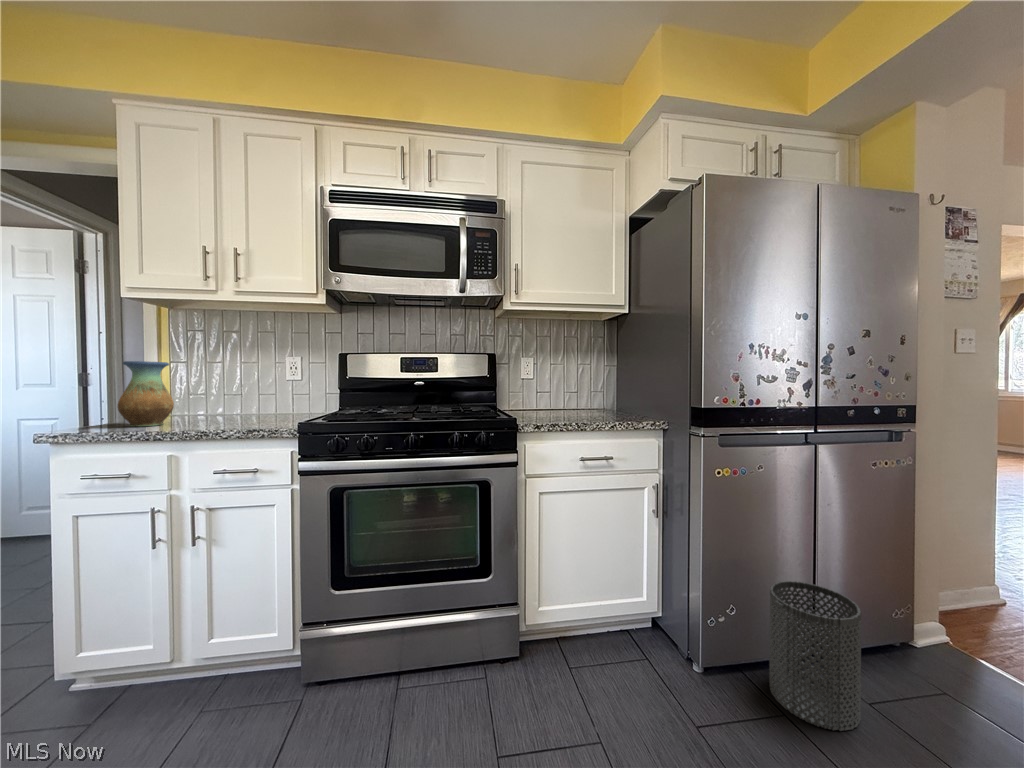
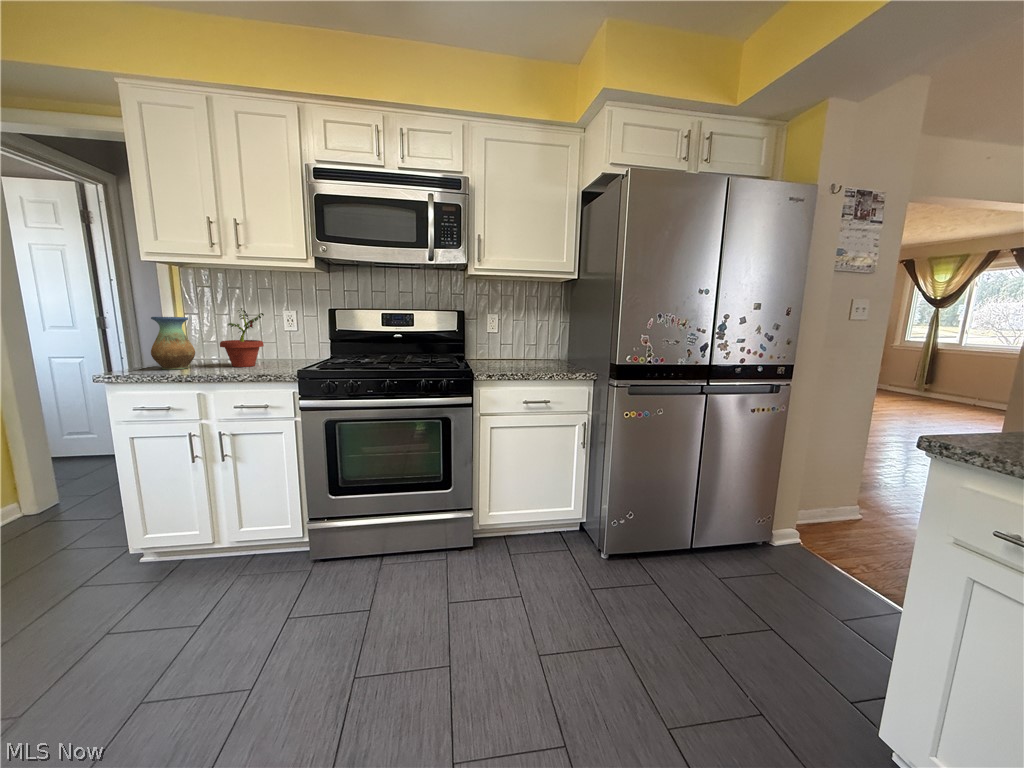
potted plant: none [205,352,263,422] -> present [220,308,264,367]
trash can: present [769,581,861,731] -> none [652,496,716,594]

